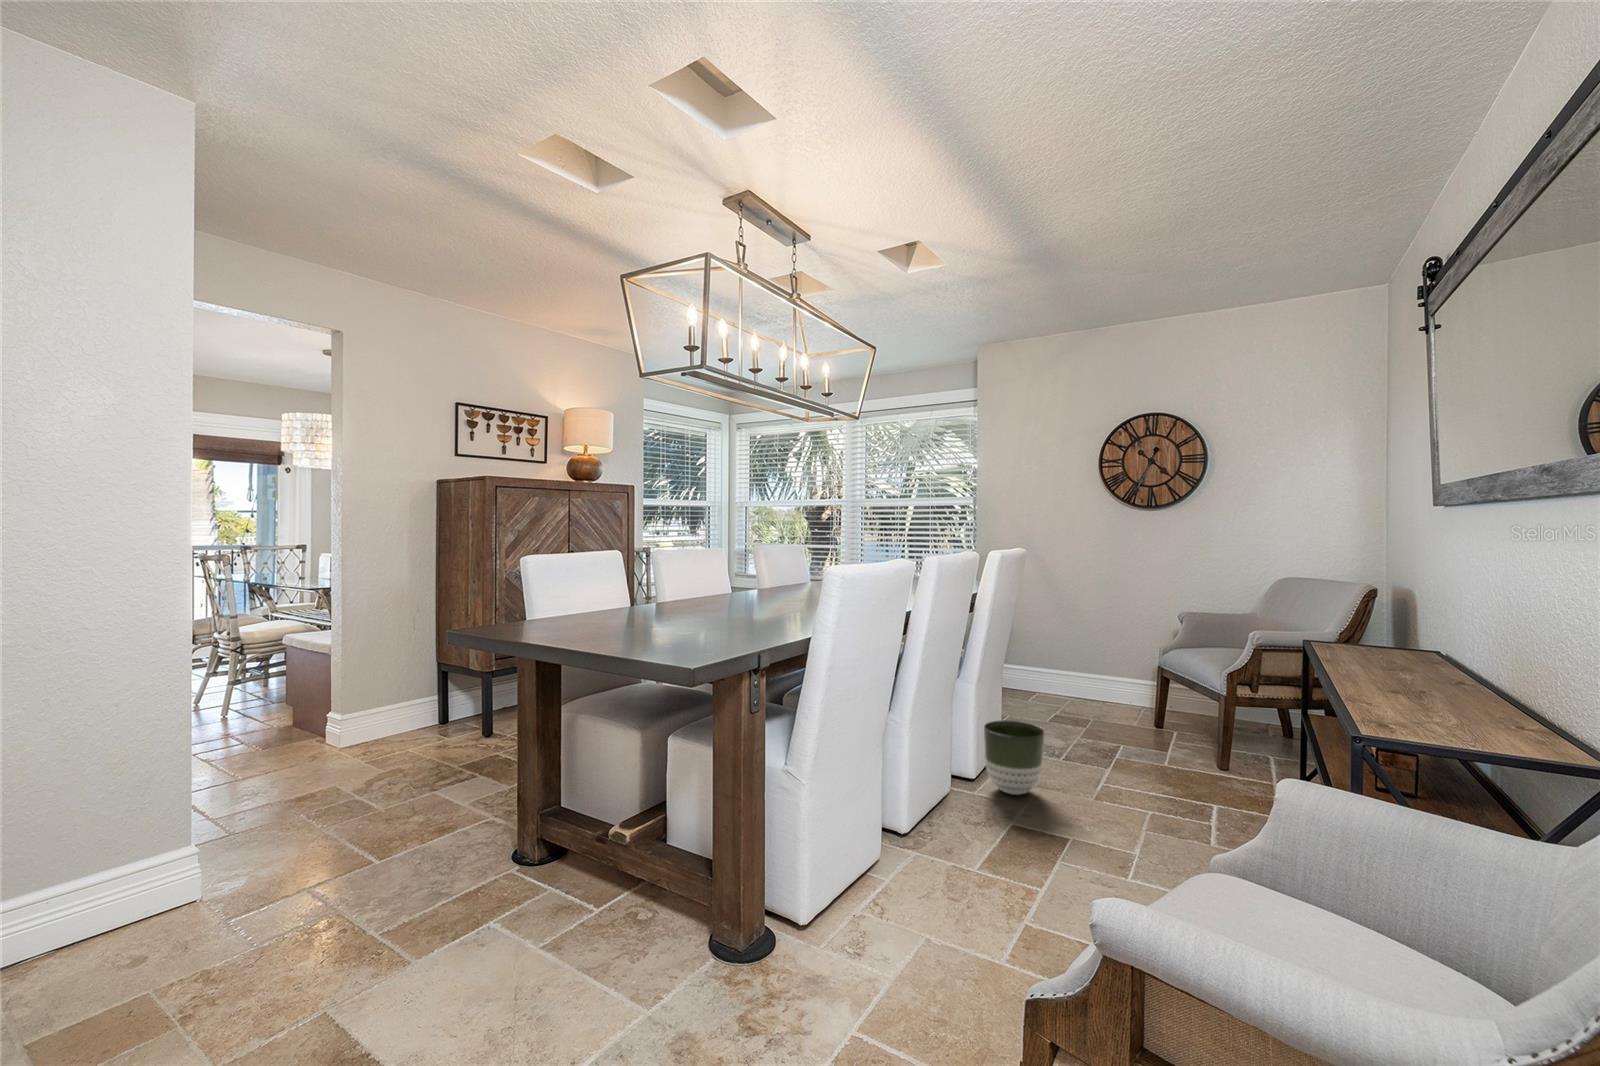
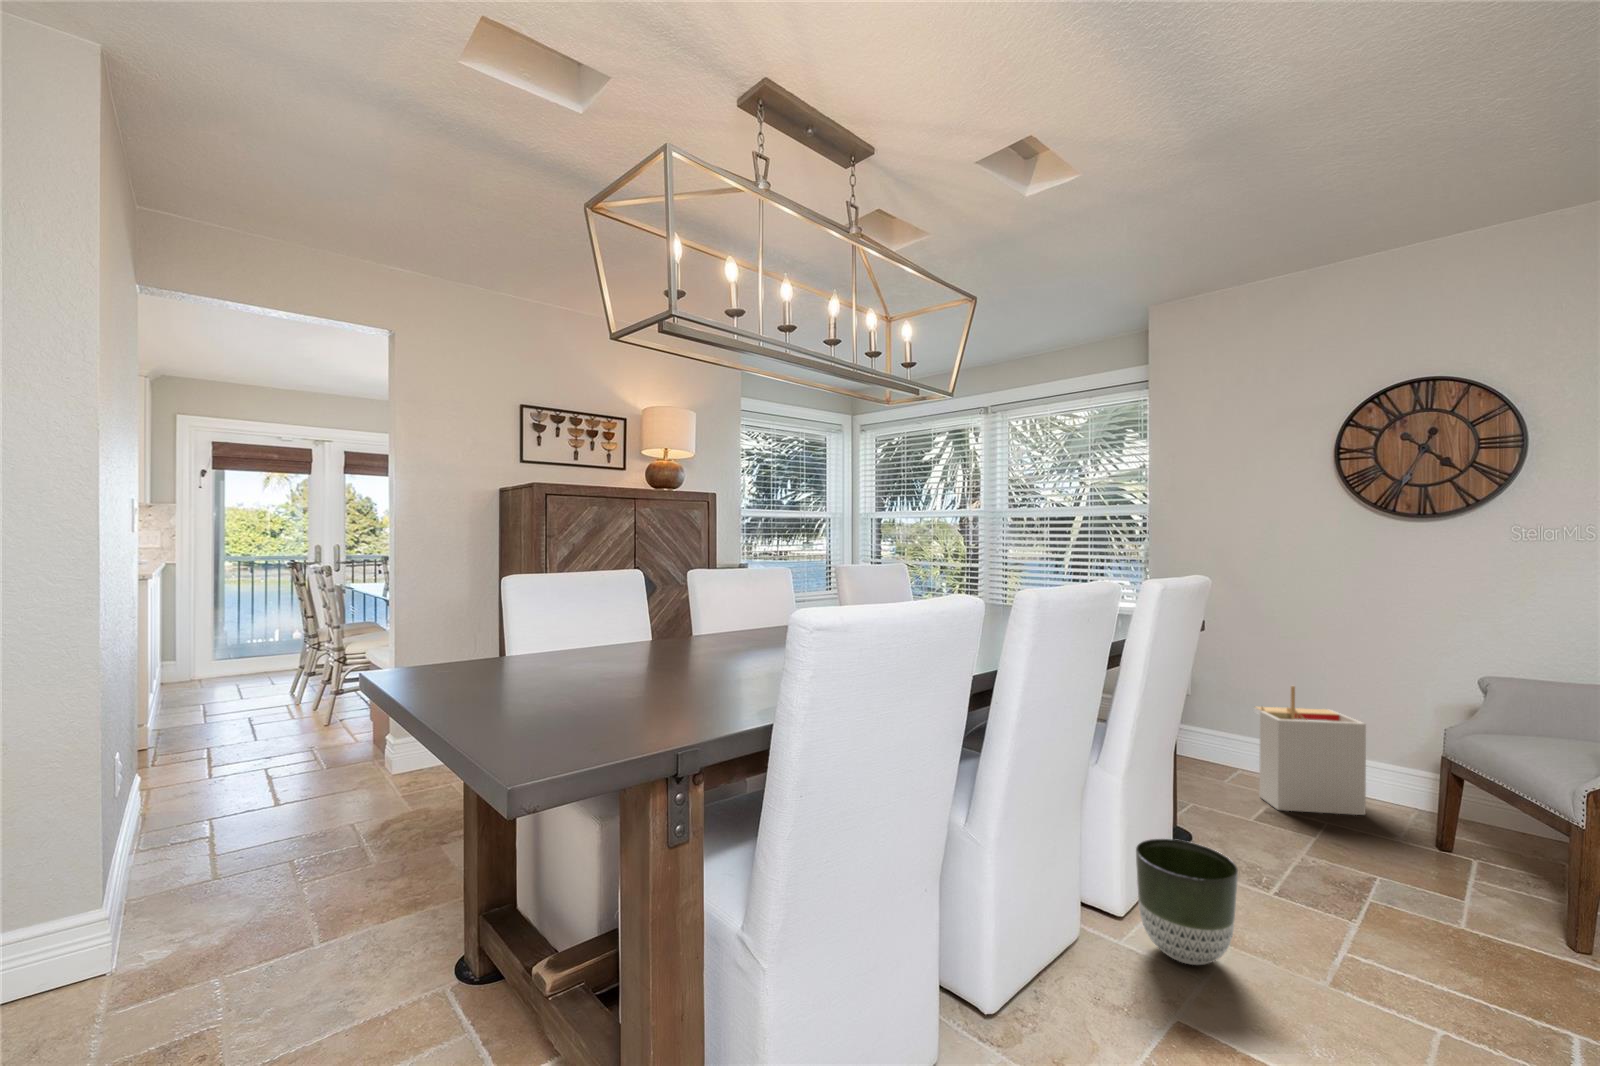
storage bin: none [1049,627,1117,713] -> present [1254,686,1366,815]

